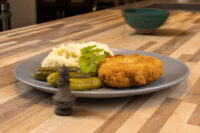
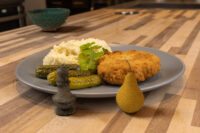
bowl: present [121,8,170,34] -> present [27,8,70,31]
fruit: none [116,62,144,115] -> present [116,60,145,113]

